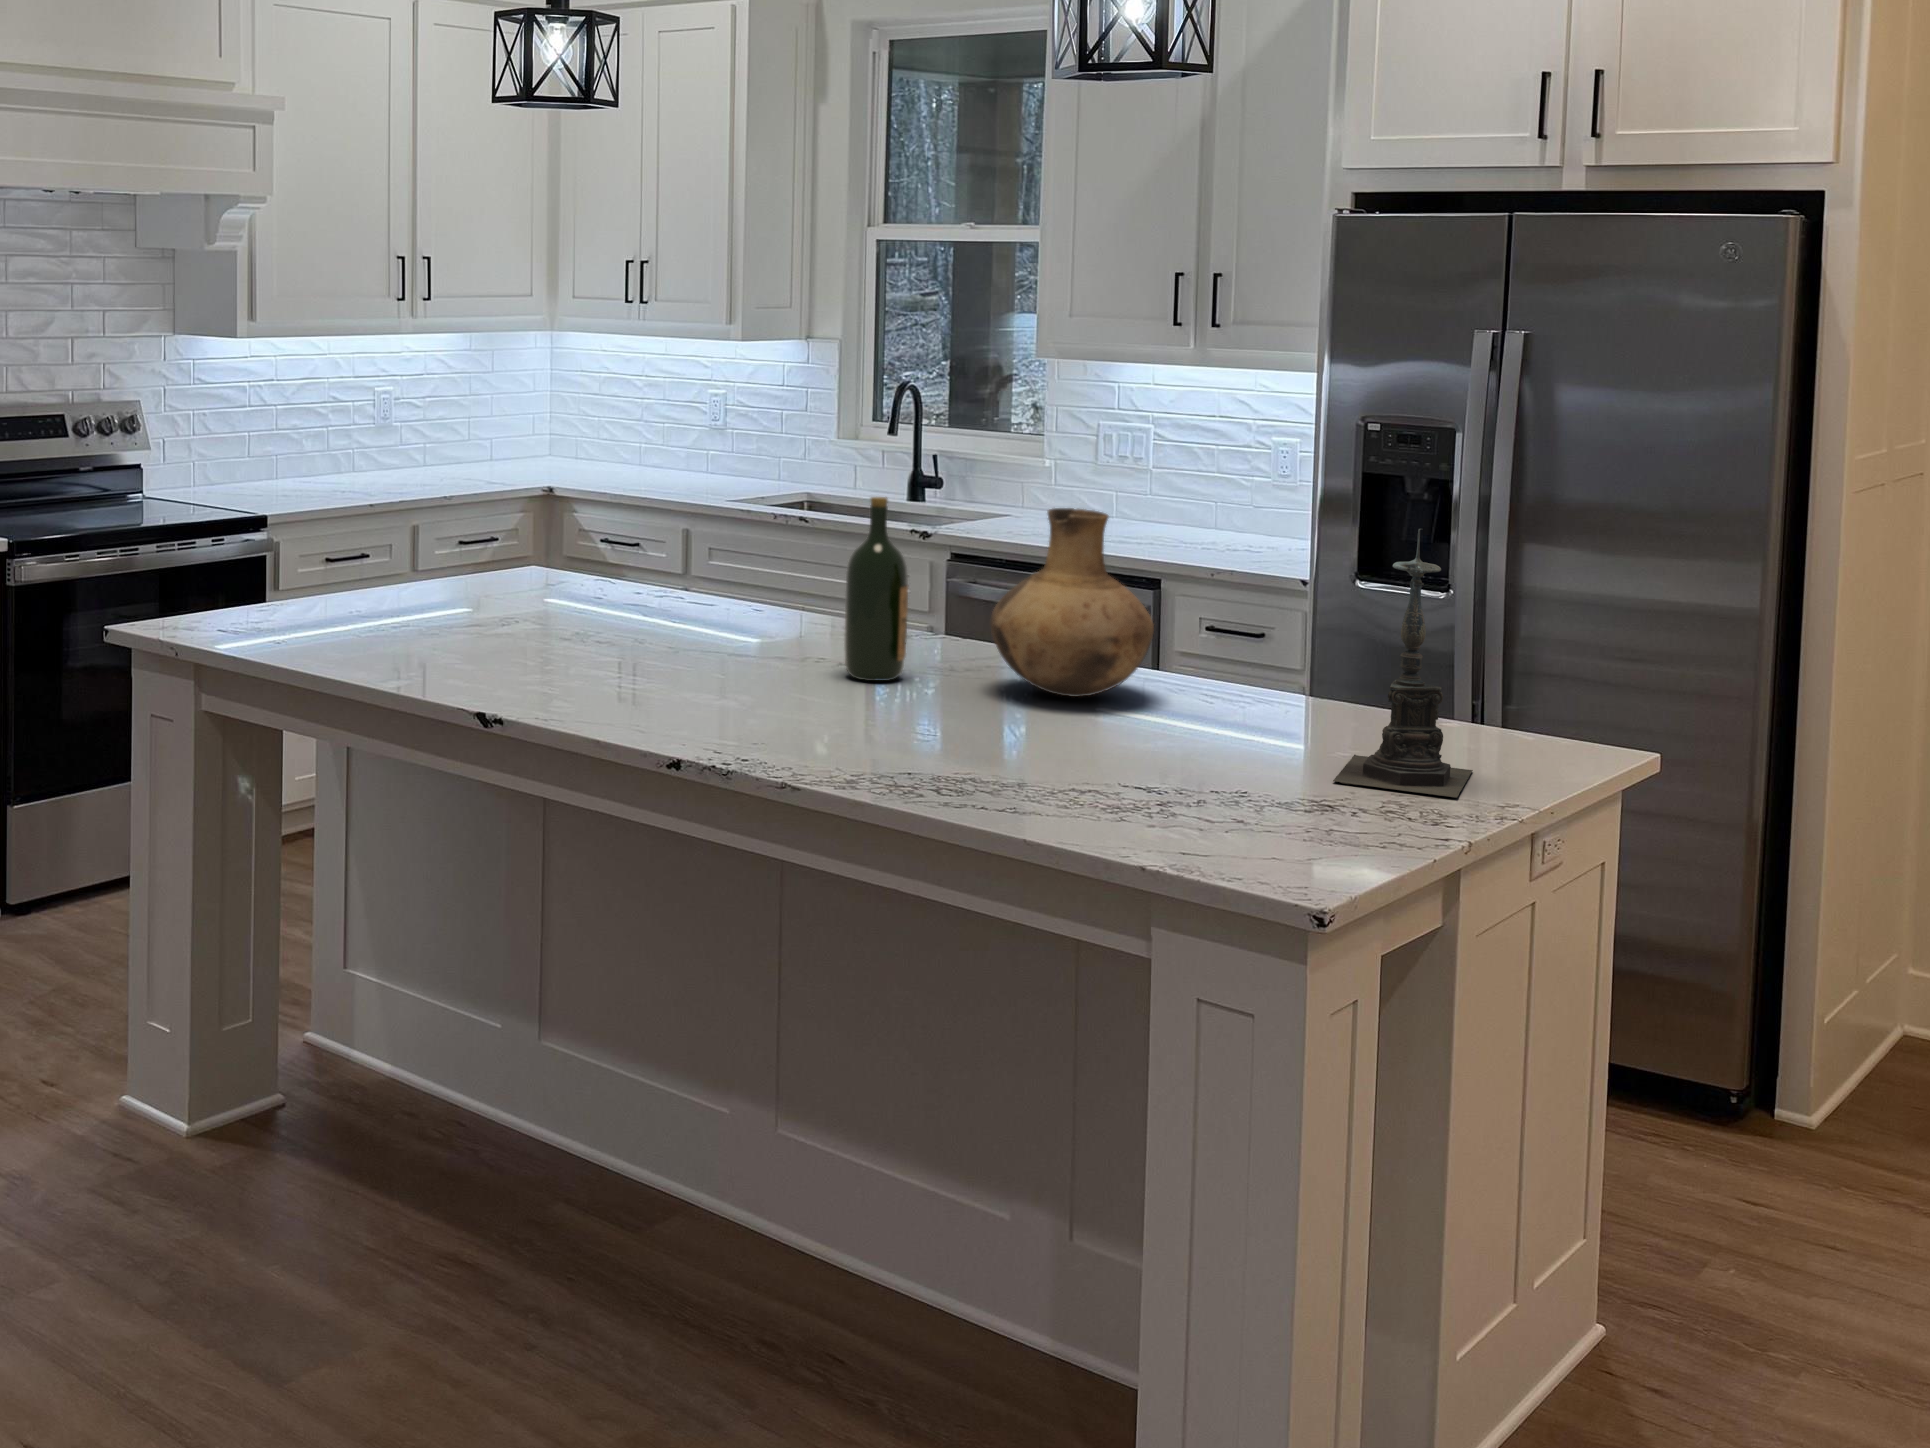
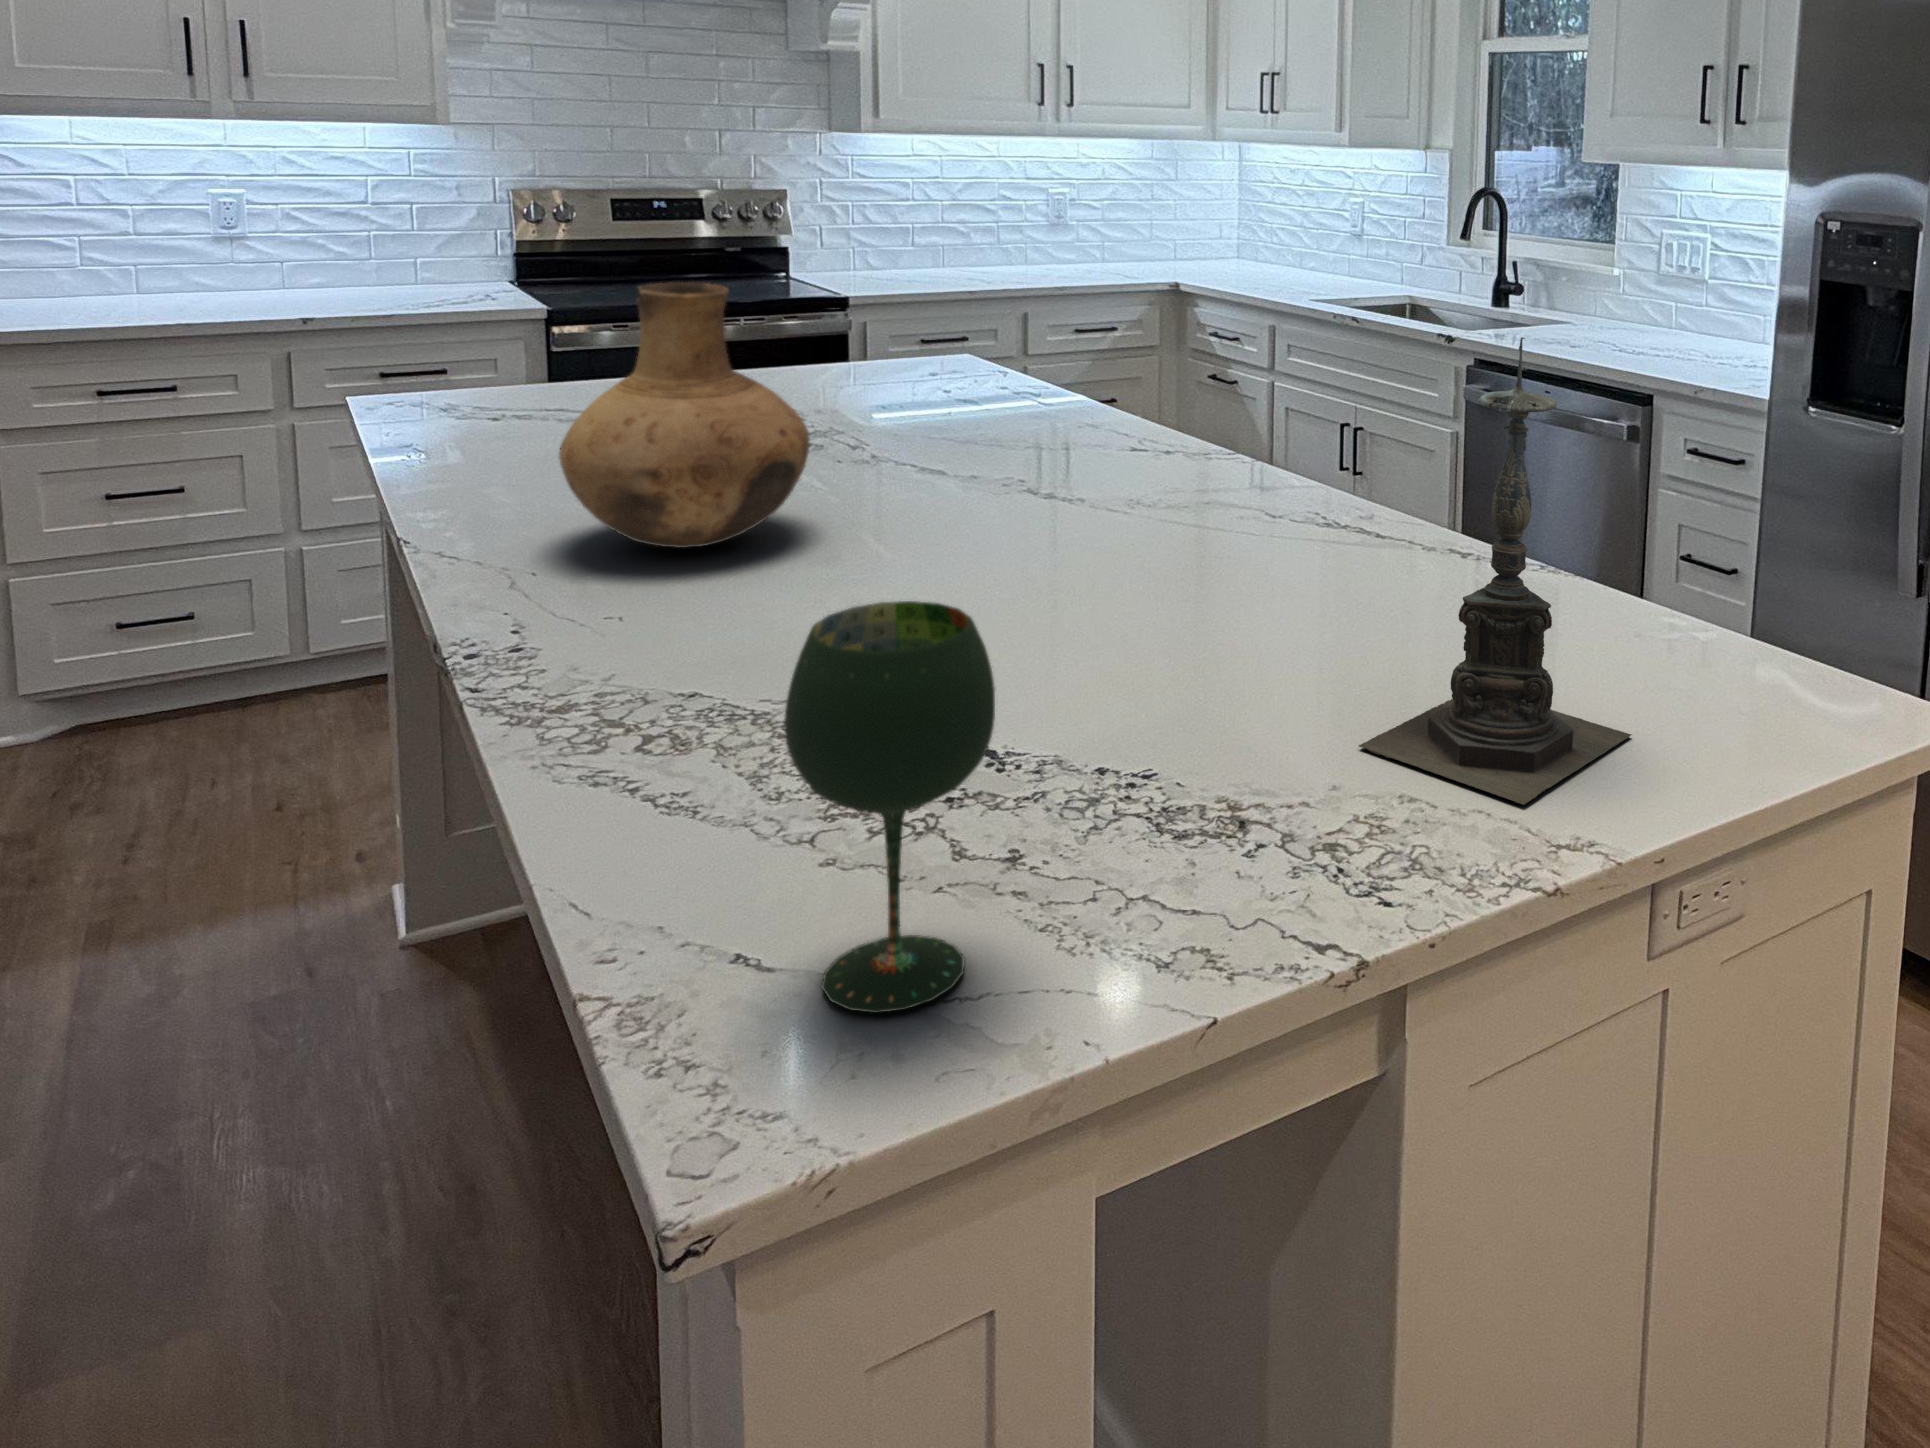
wine bottle: present [844,497,908,681] -> none [984,275,1065,511]
vase: present [990,508,1154,697] -> present [559,282,809,548]
wine glass: none [1216,673,1318,870] -> present [784,601,995,1013]

